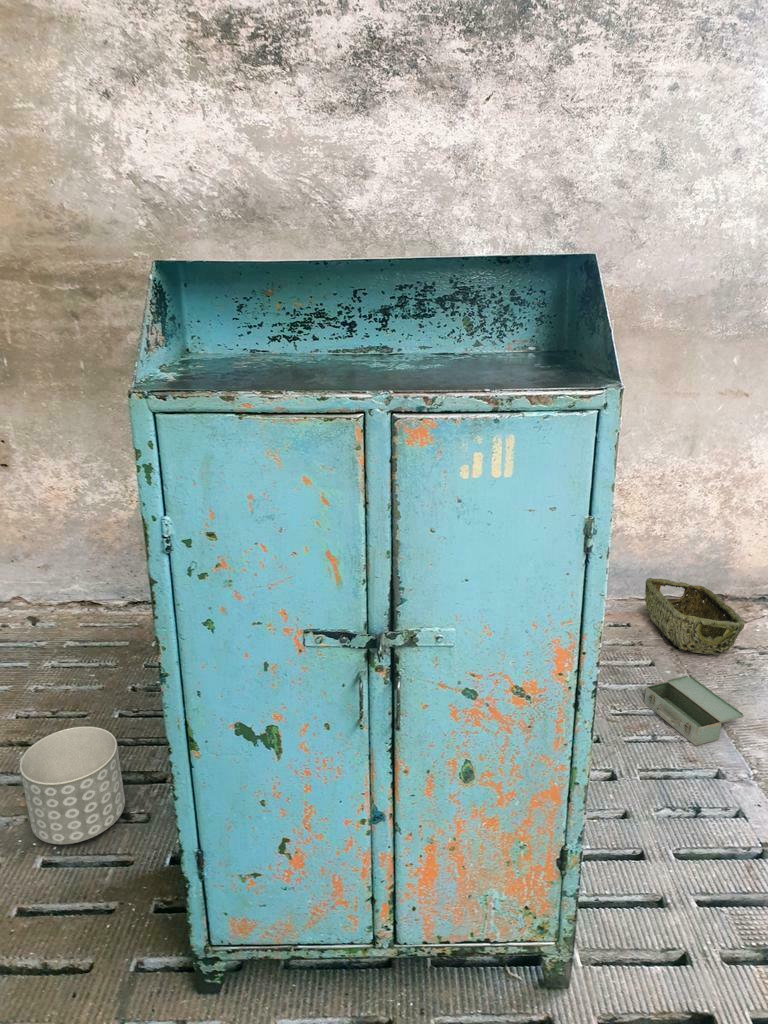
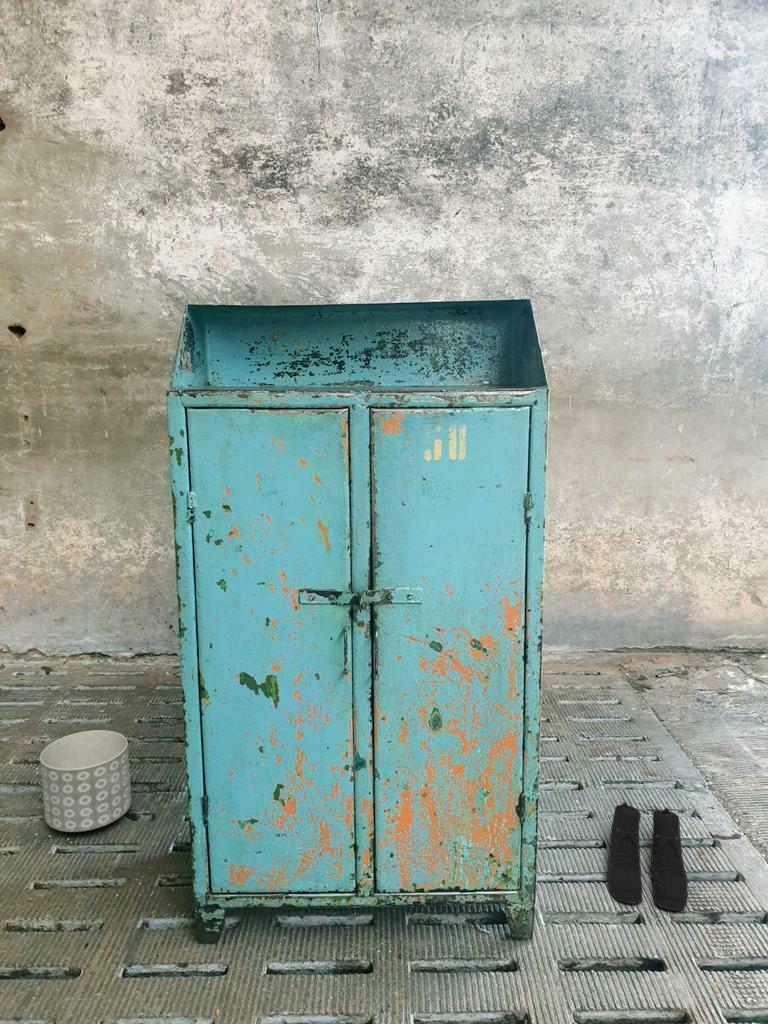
woven basket: present [645,578,745,655] -> none [614,626,704,692]
toolbox: present [644,676,744,746] -> none [612,704,701,760]
boots: none [647,821,737,952] -> present [608,802,688,911]

